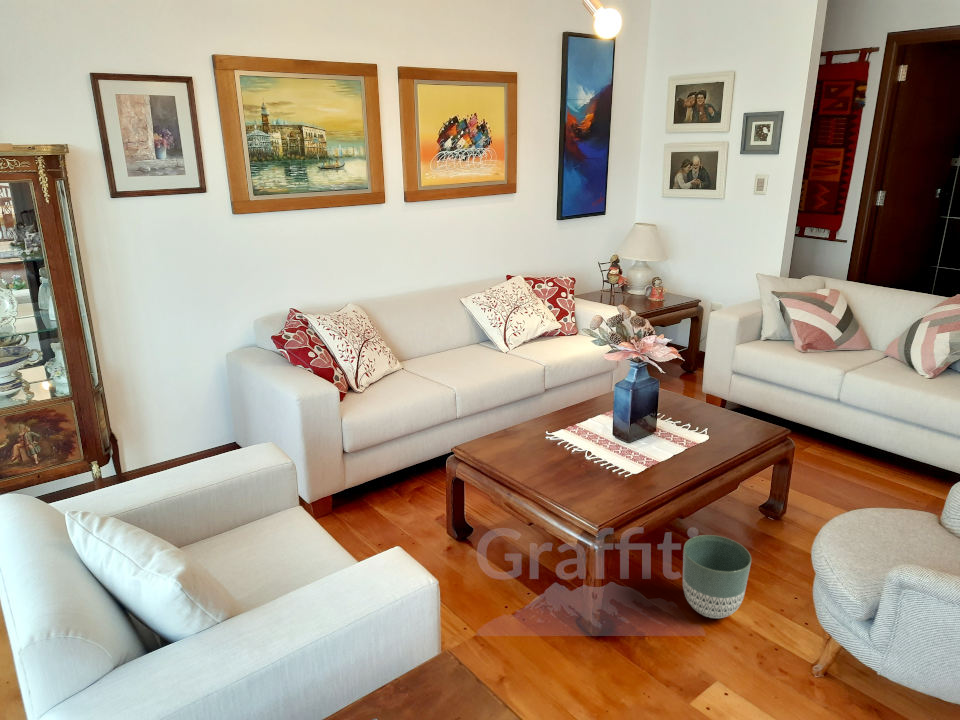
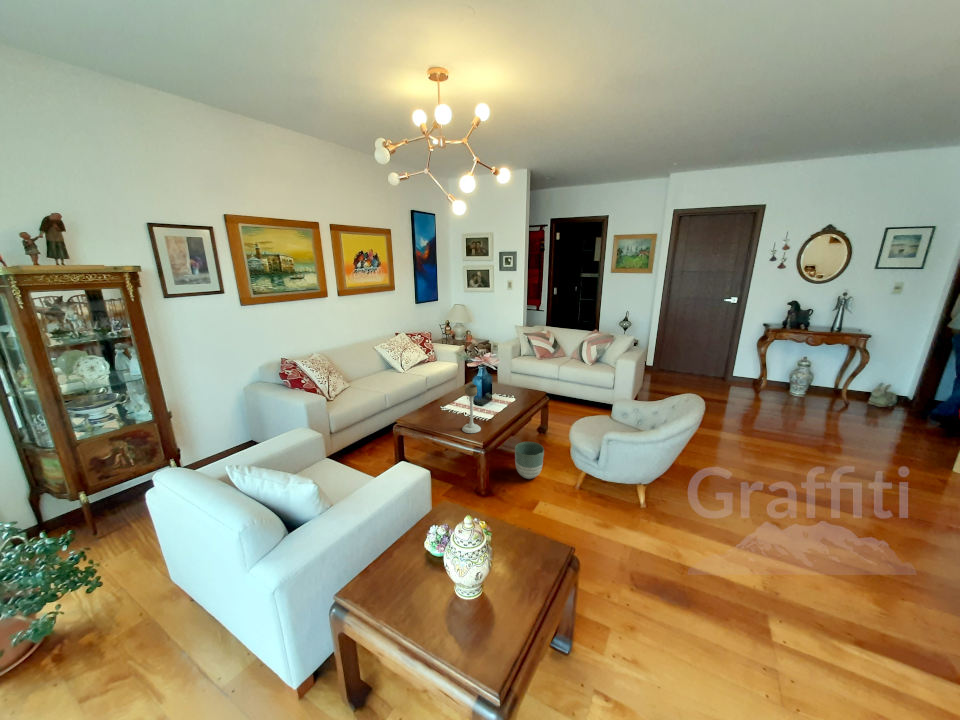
candle holder: none [568,396,608,500] -> present [462,384,481,433]

